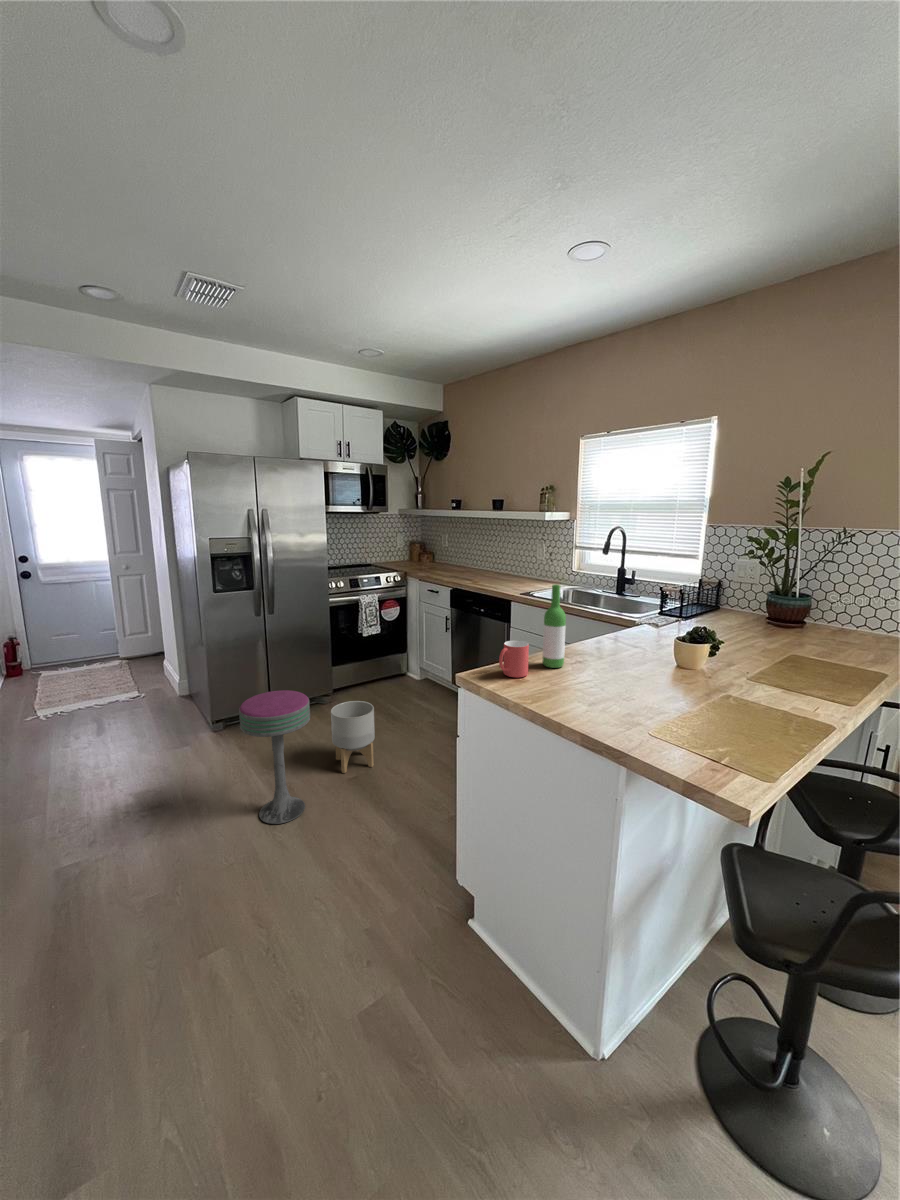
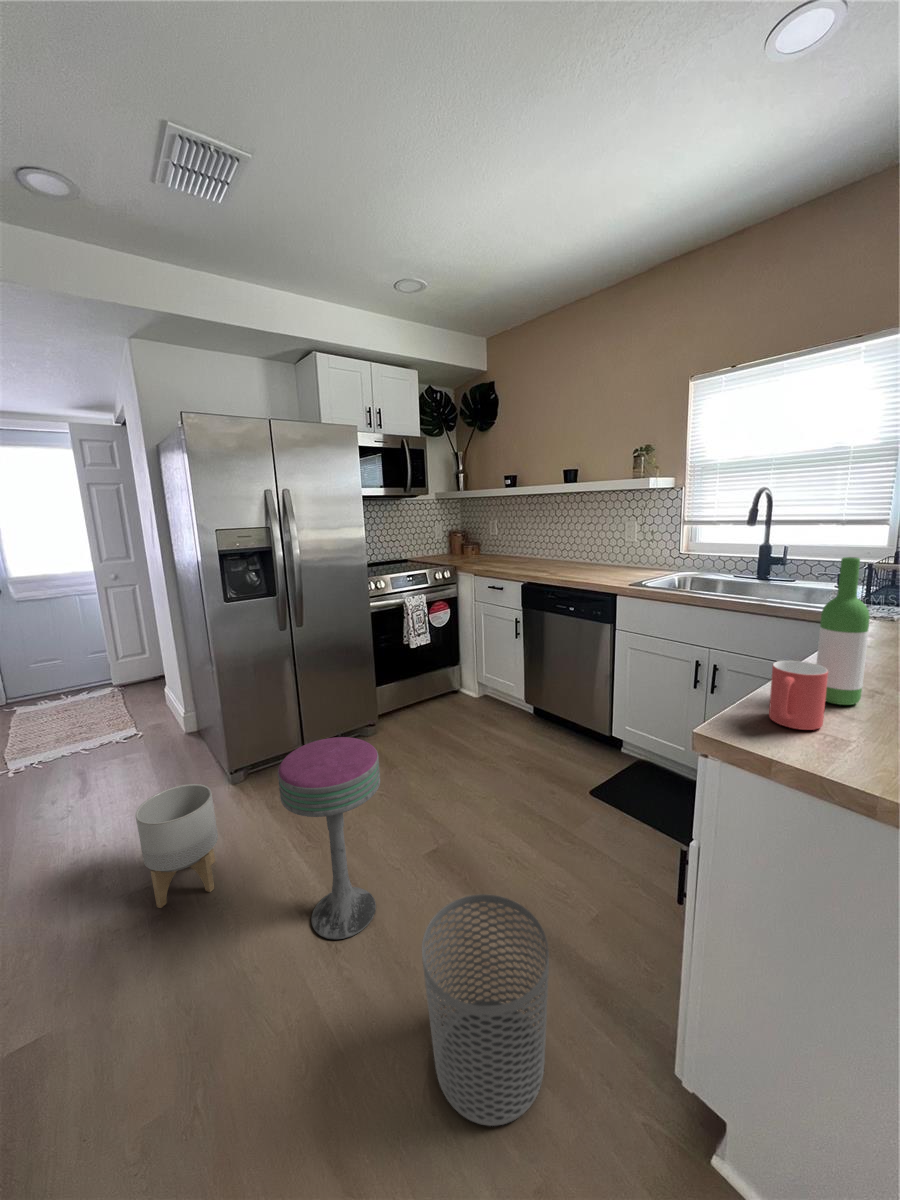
planter: present [331,701,375,773] -> present [136,784,218,908]
waste bin: none [314,785,391,909] -> present [422,894,549,1126]

